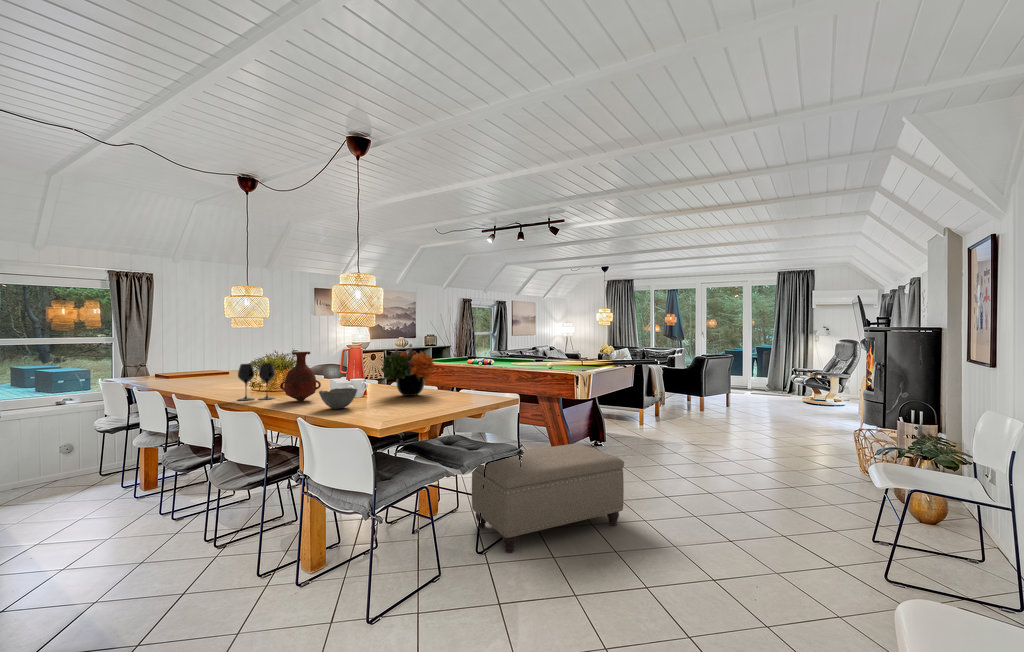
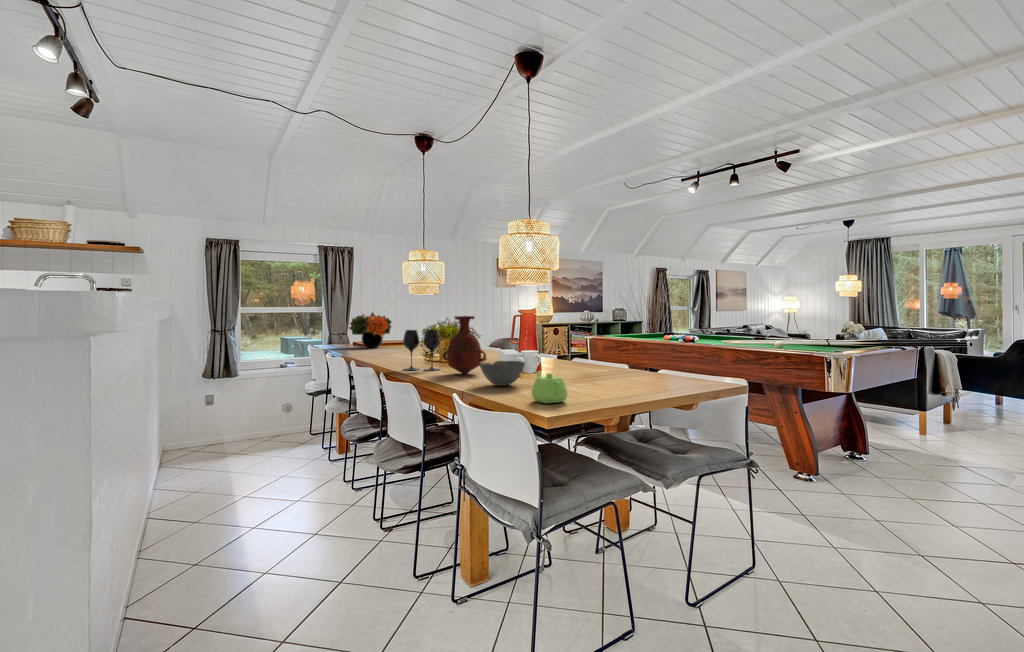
flower arrangement: present [381,348,436,396] -> present [349,313,391,348]
teapot: none [366,397,393,419] -> present [532,373,567,403]
ottoman: present [472,444,624,553] -> none [675,458,941,612]

